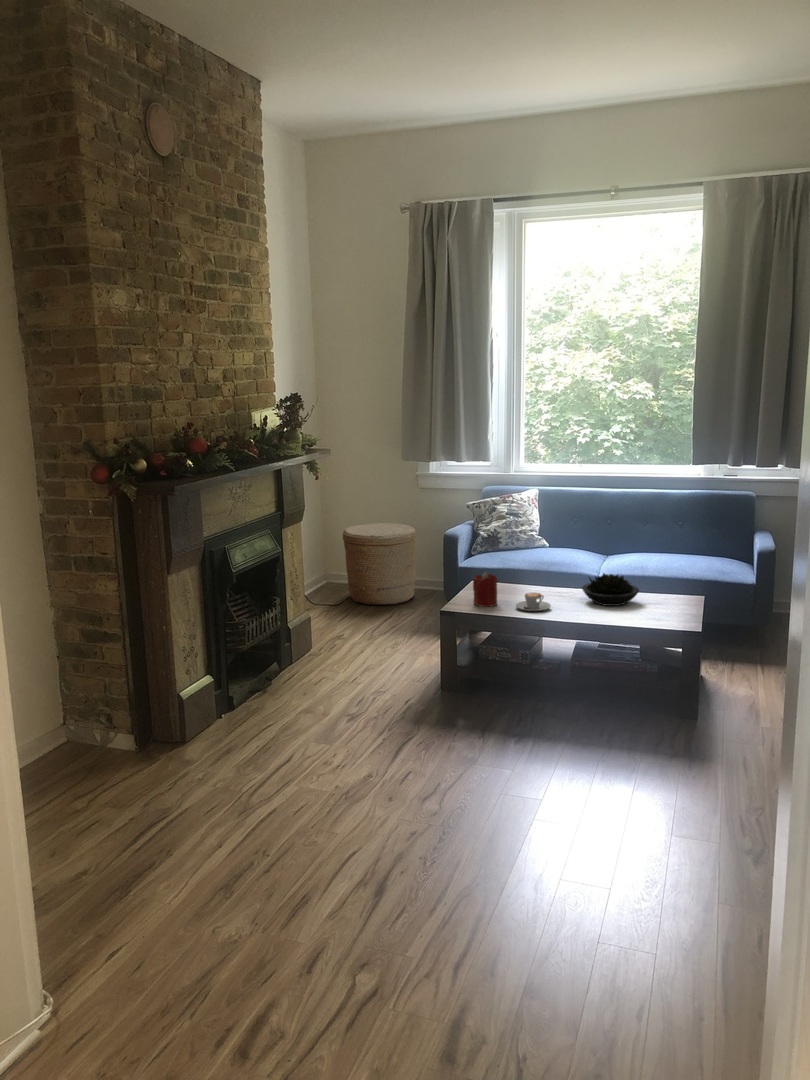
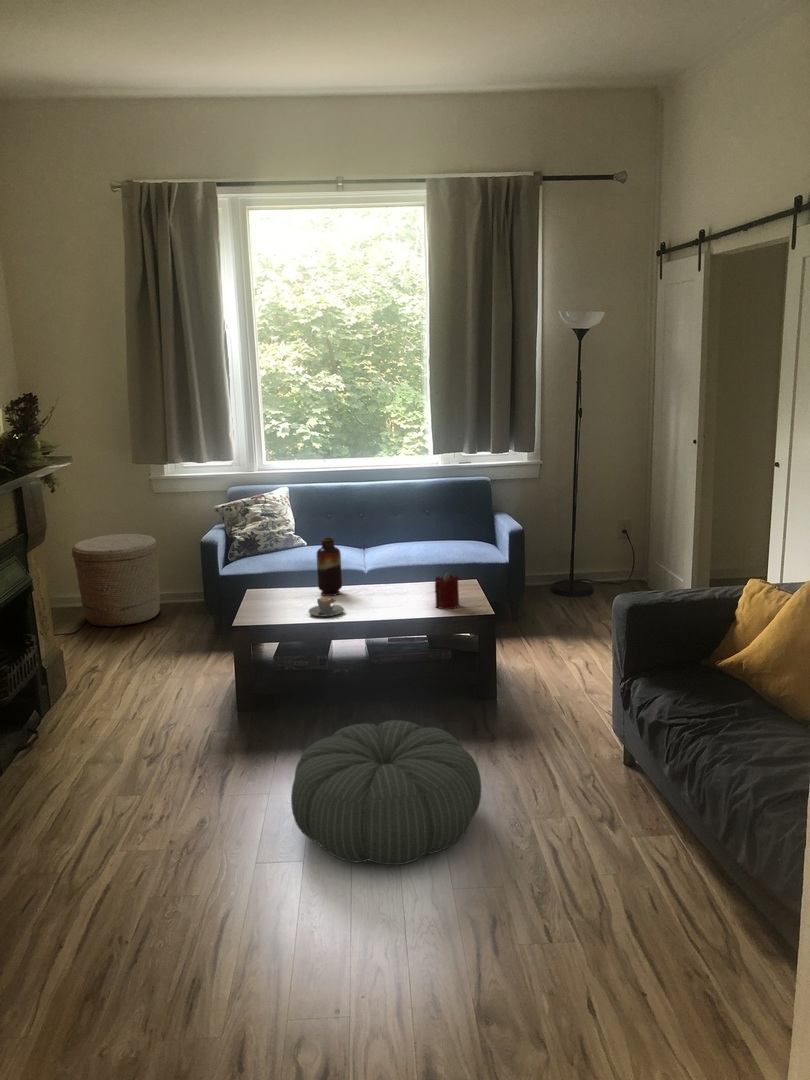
vase: none [538,537,562,595] -> present [317,537,342,596]
candle: present [473,572,497,607] -> present [435,573,459,609]
succulent plant: present [582,573,639,606] -> none [367,568,422,601]
pouf: none [439,712,629,849] -> present [291,720,481,865]

